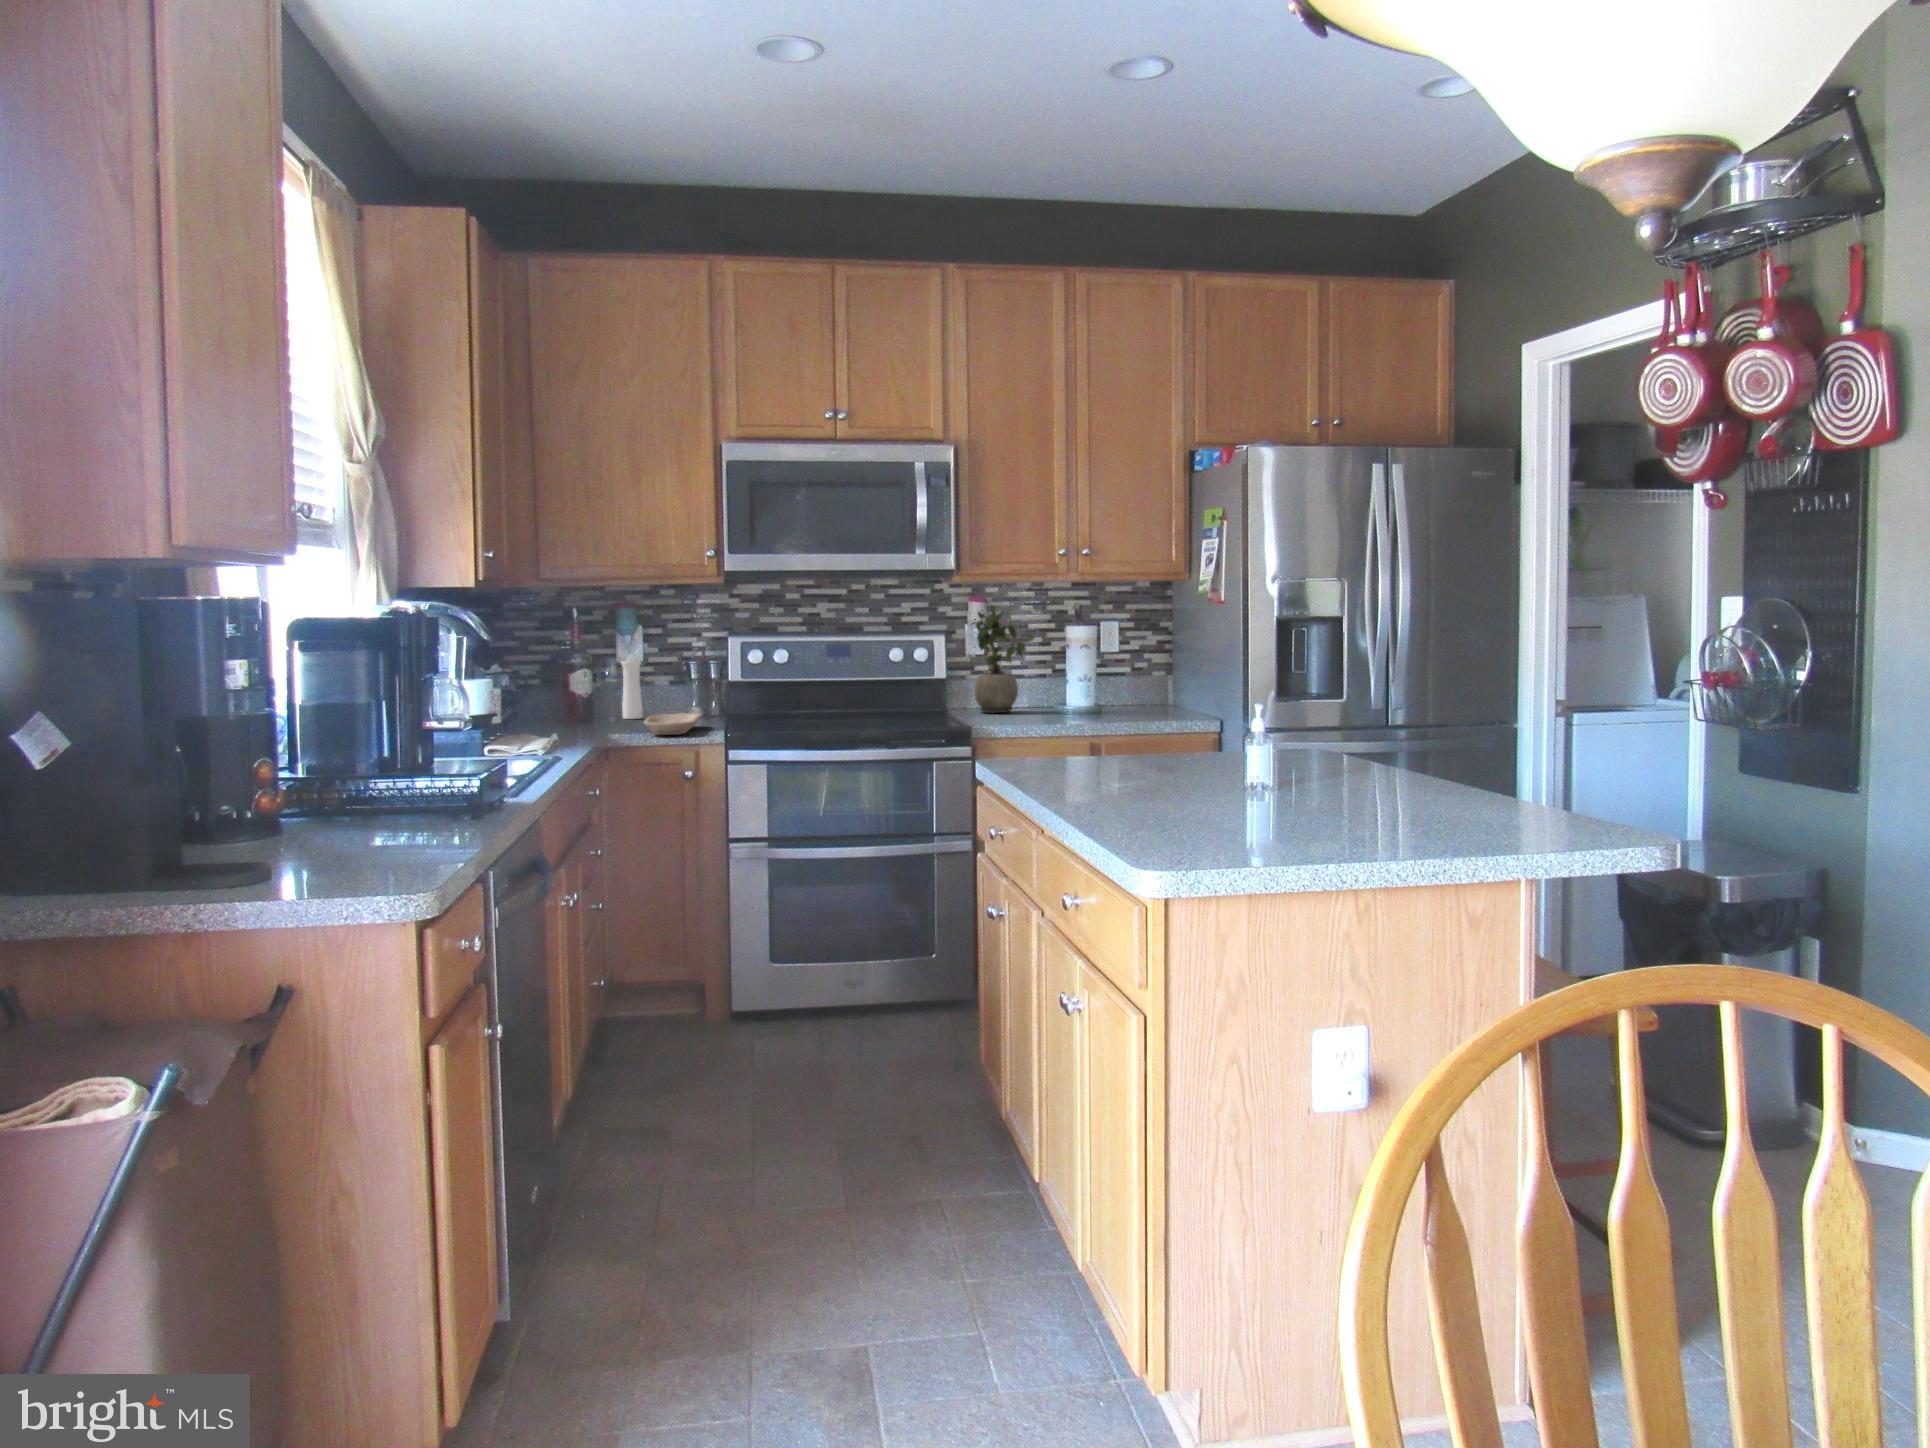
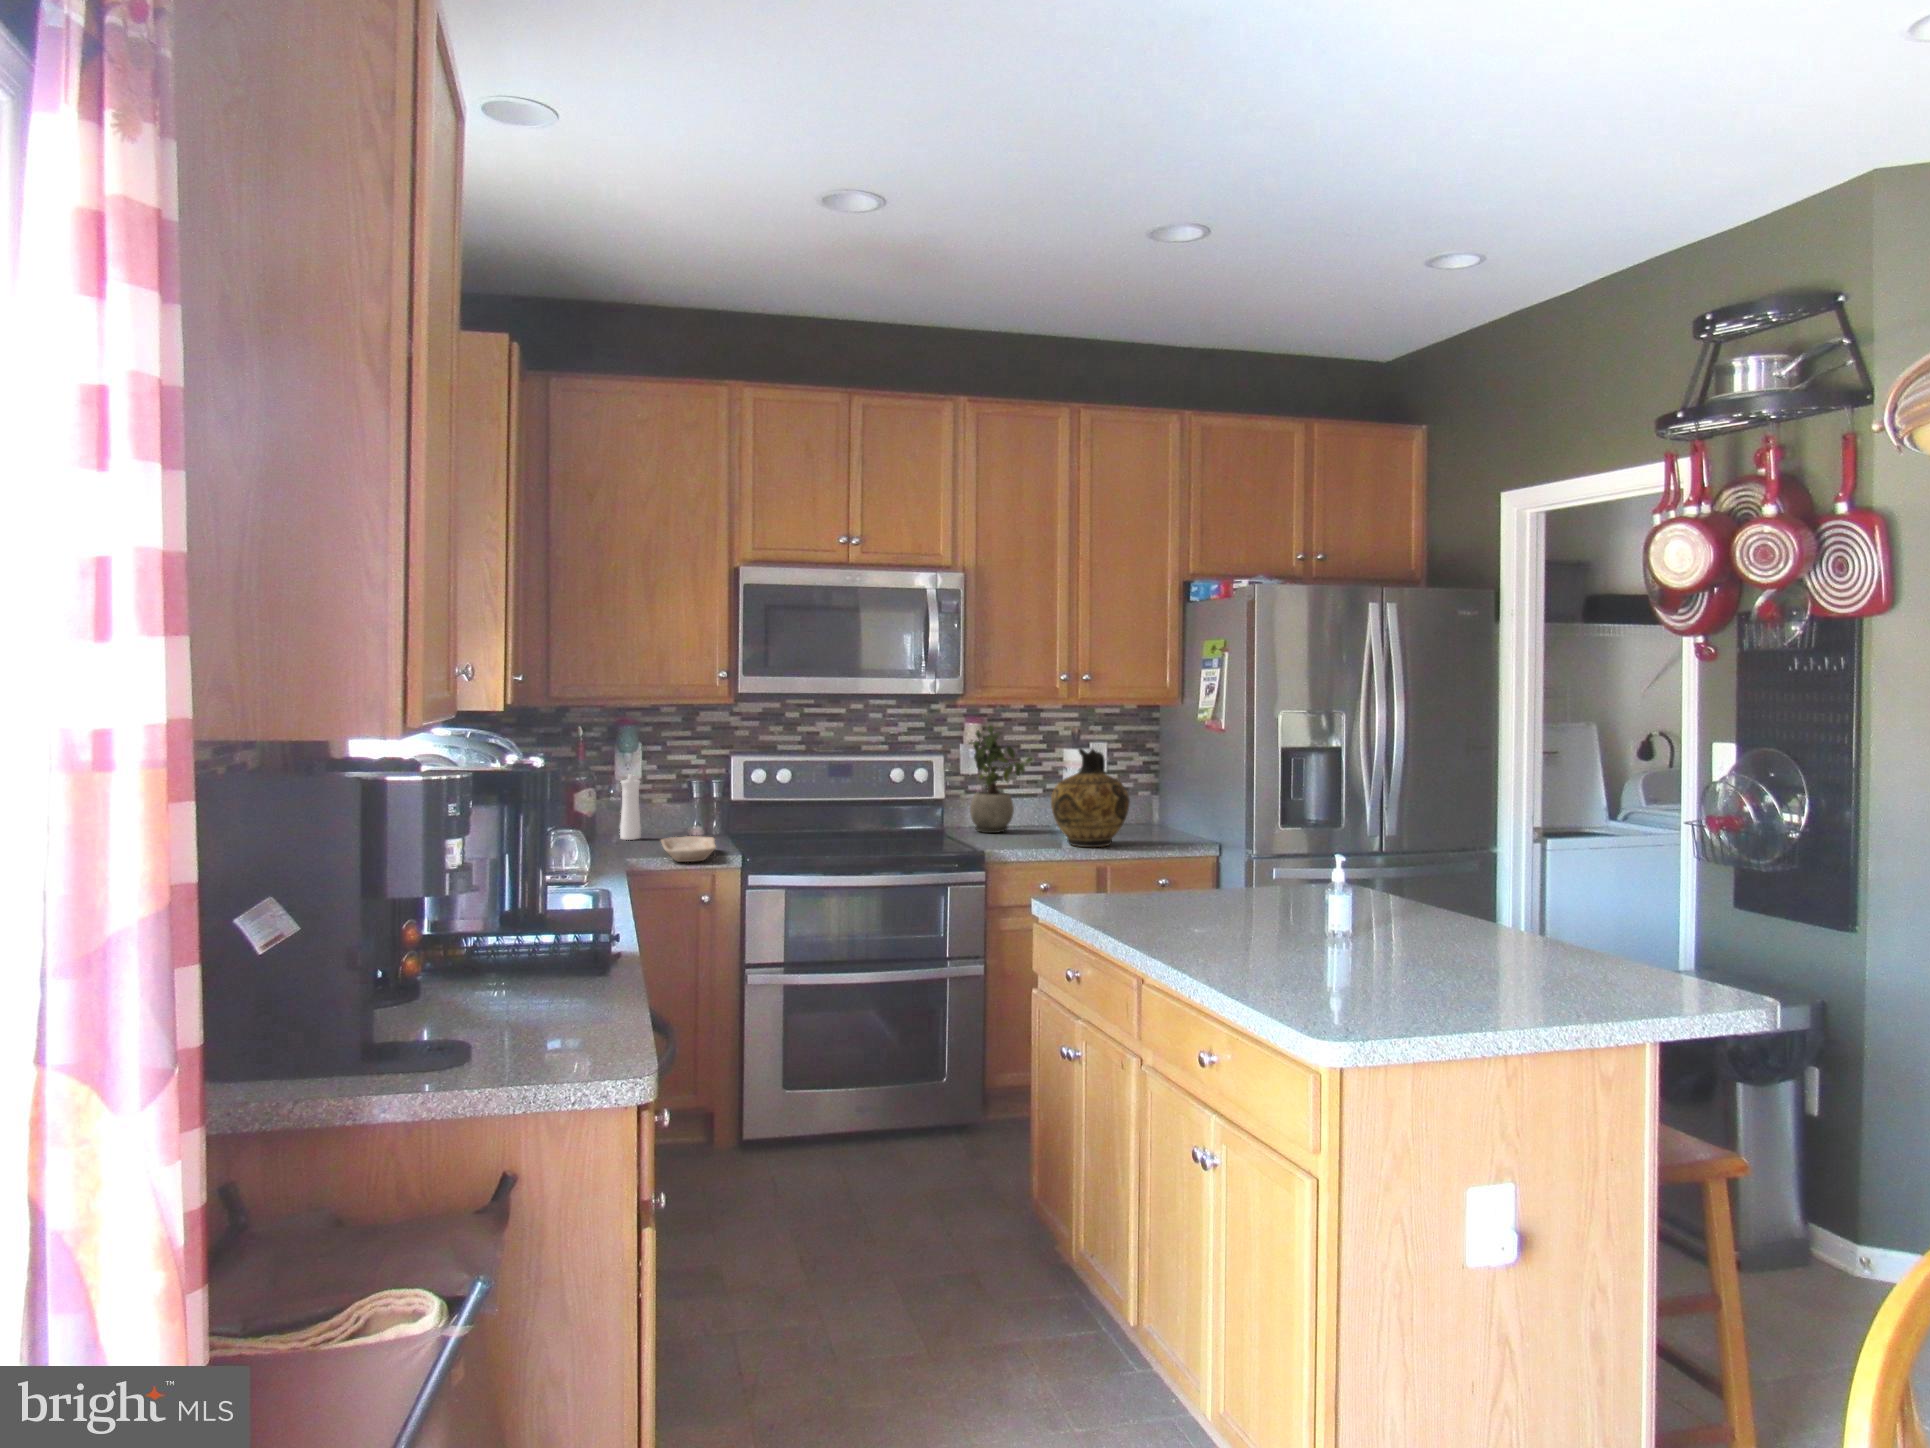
ceramic jug: none [1044,623,1125,724] -> present [1051,748,1130,847]

